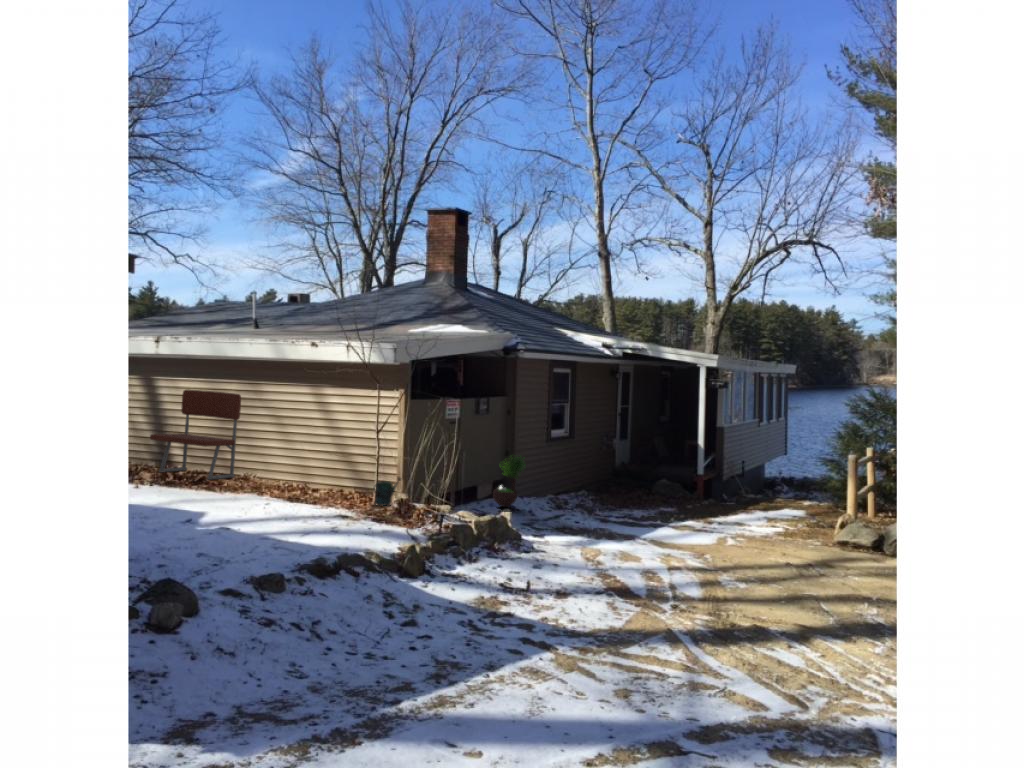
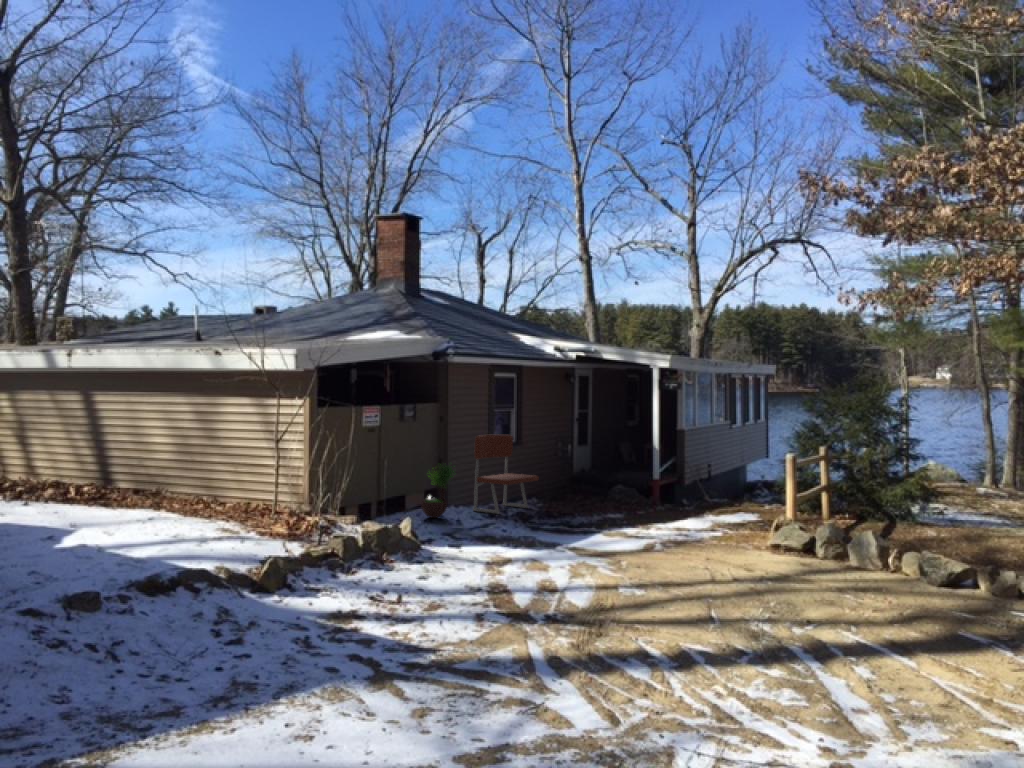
bench: present [150,389,241,480] -> present [473,434,539,514]
watering can: present [373,478,401,506] -> none [272,488,307,519]

